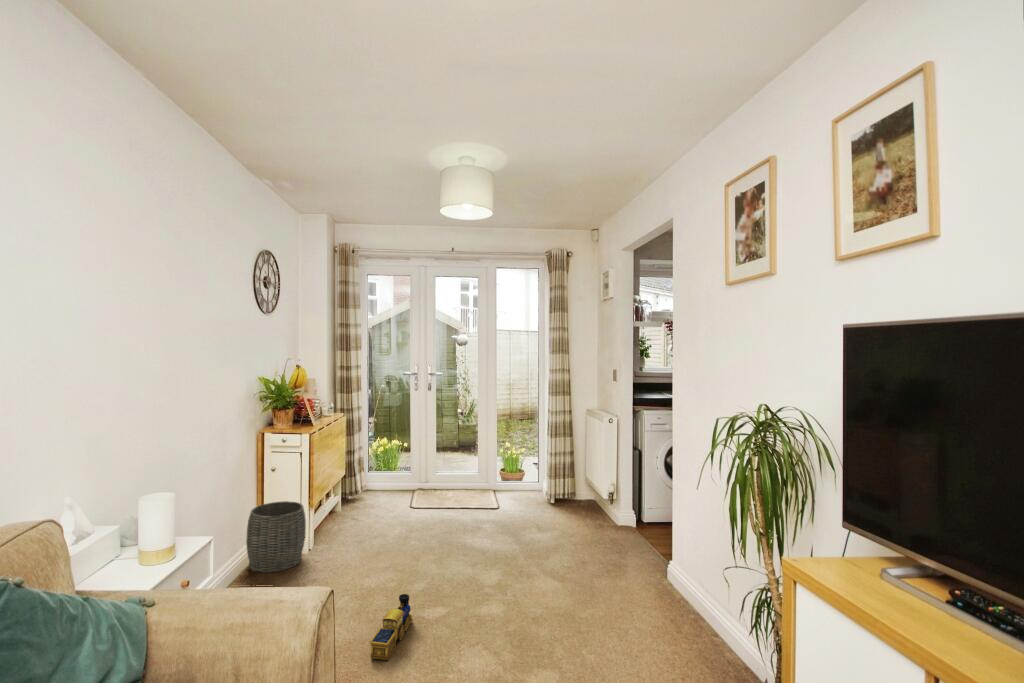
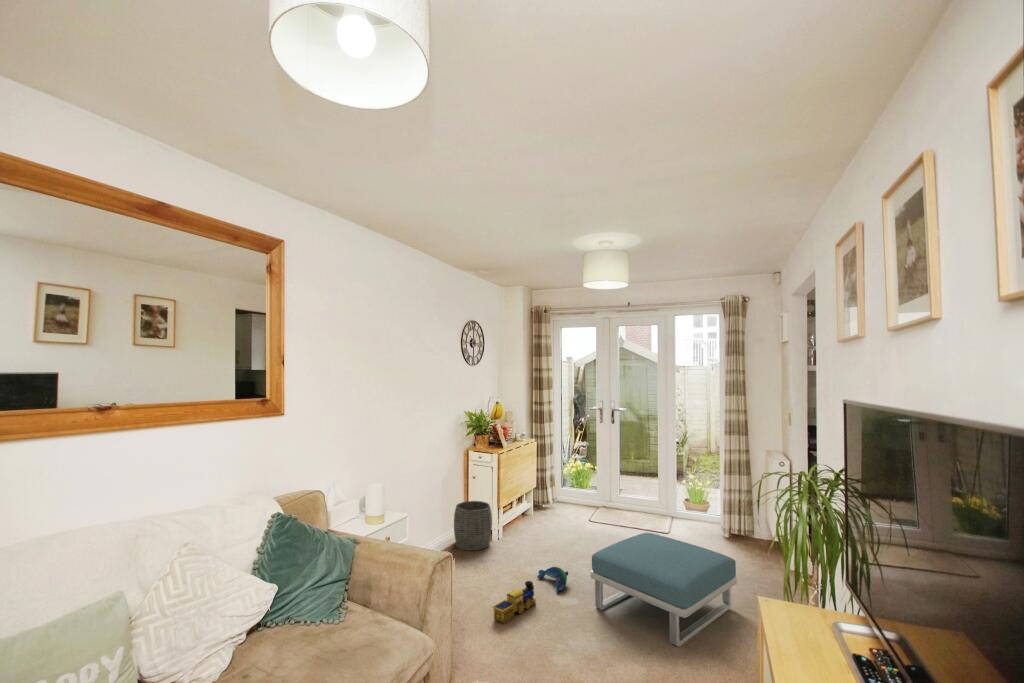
footstool: none [477,509,615,626] -> present [591,533,737,647]
plush toy: none [393,568,436,600] -> present [538,567,568,593]

